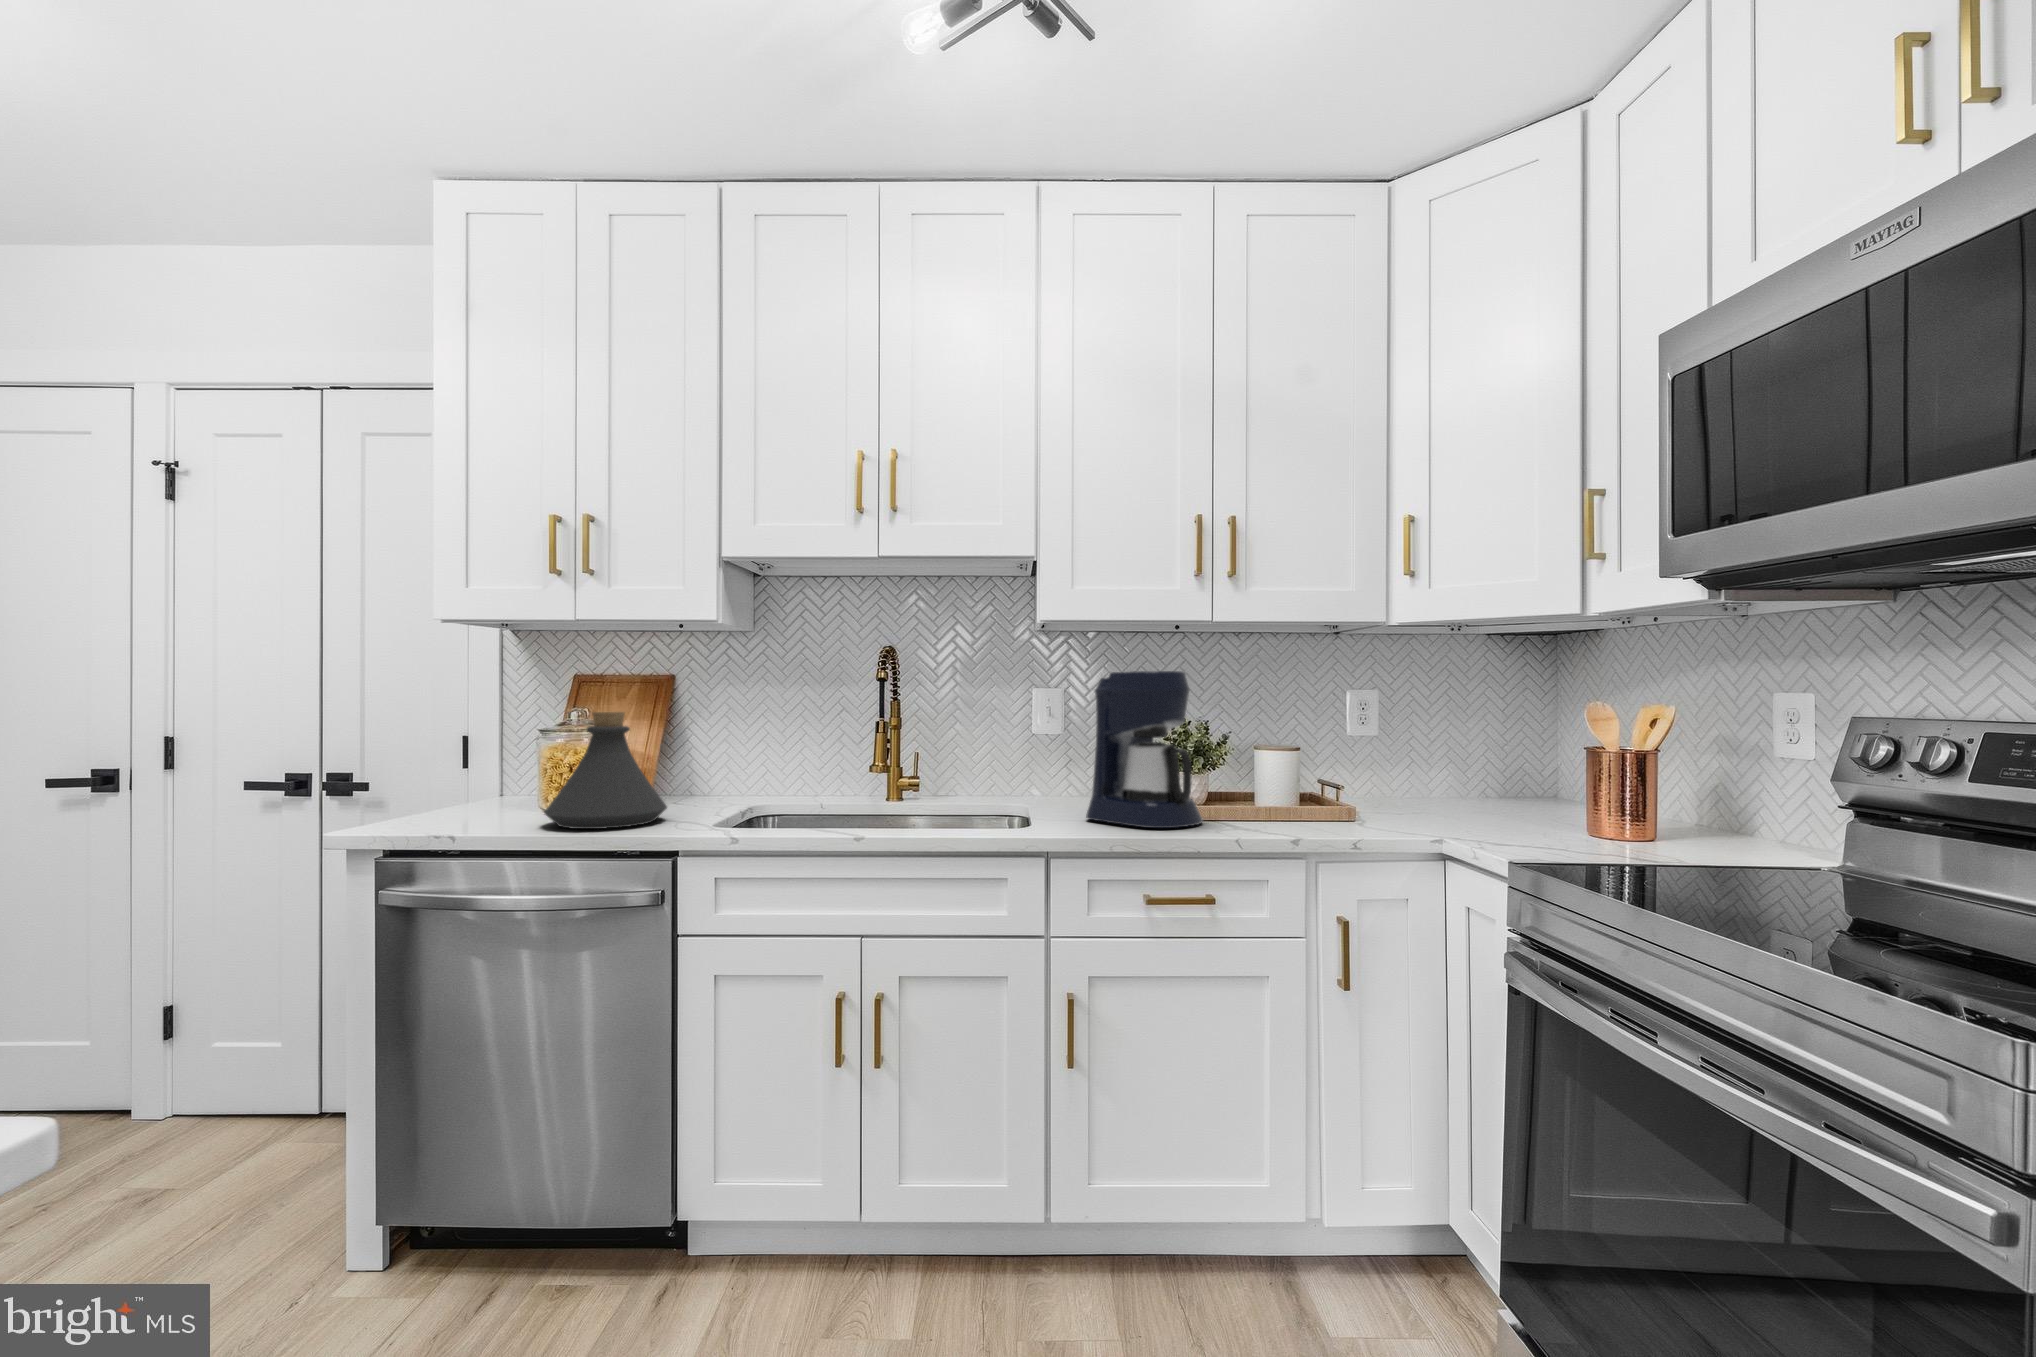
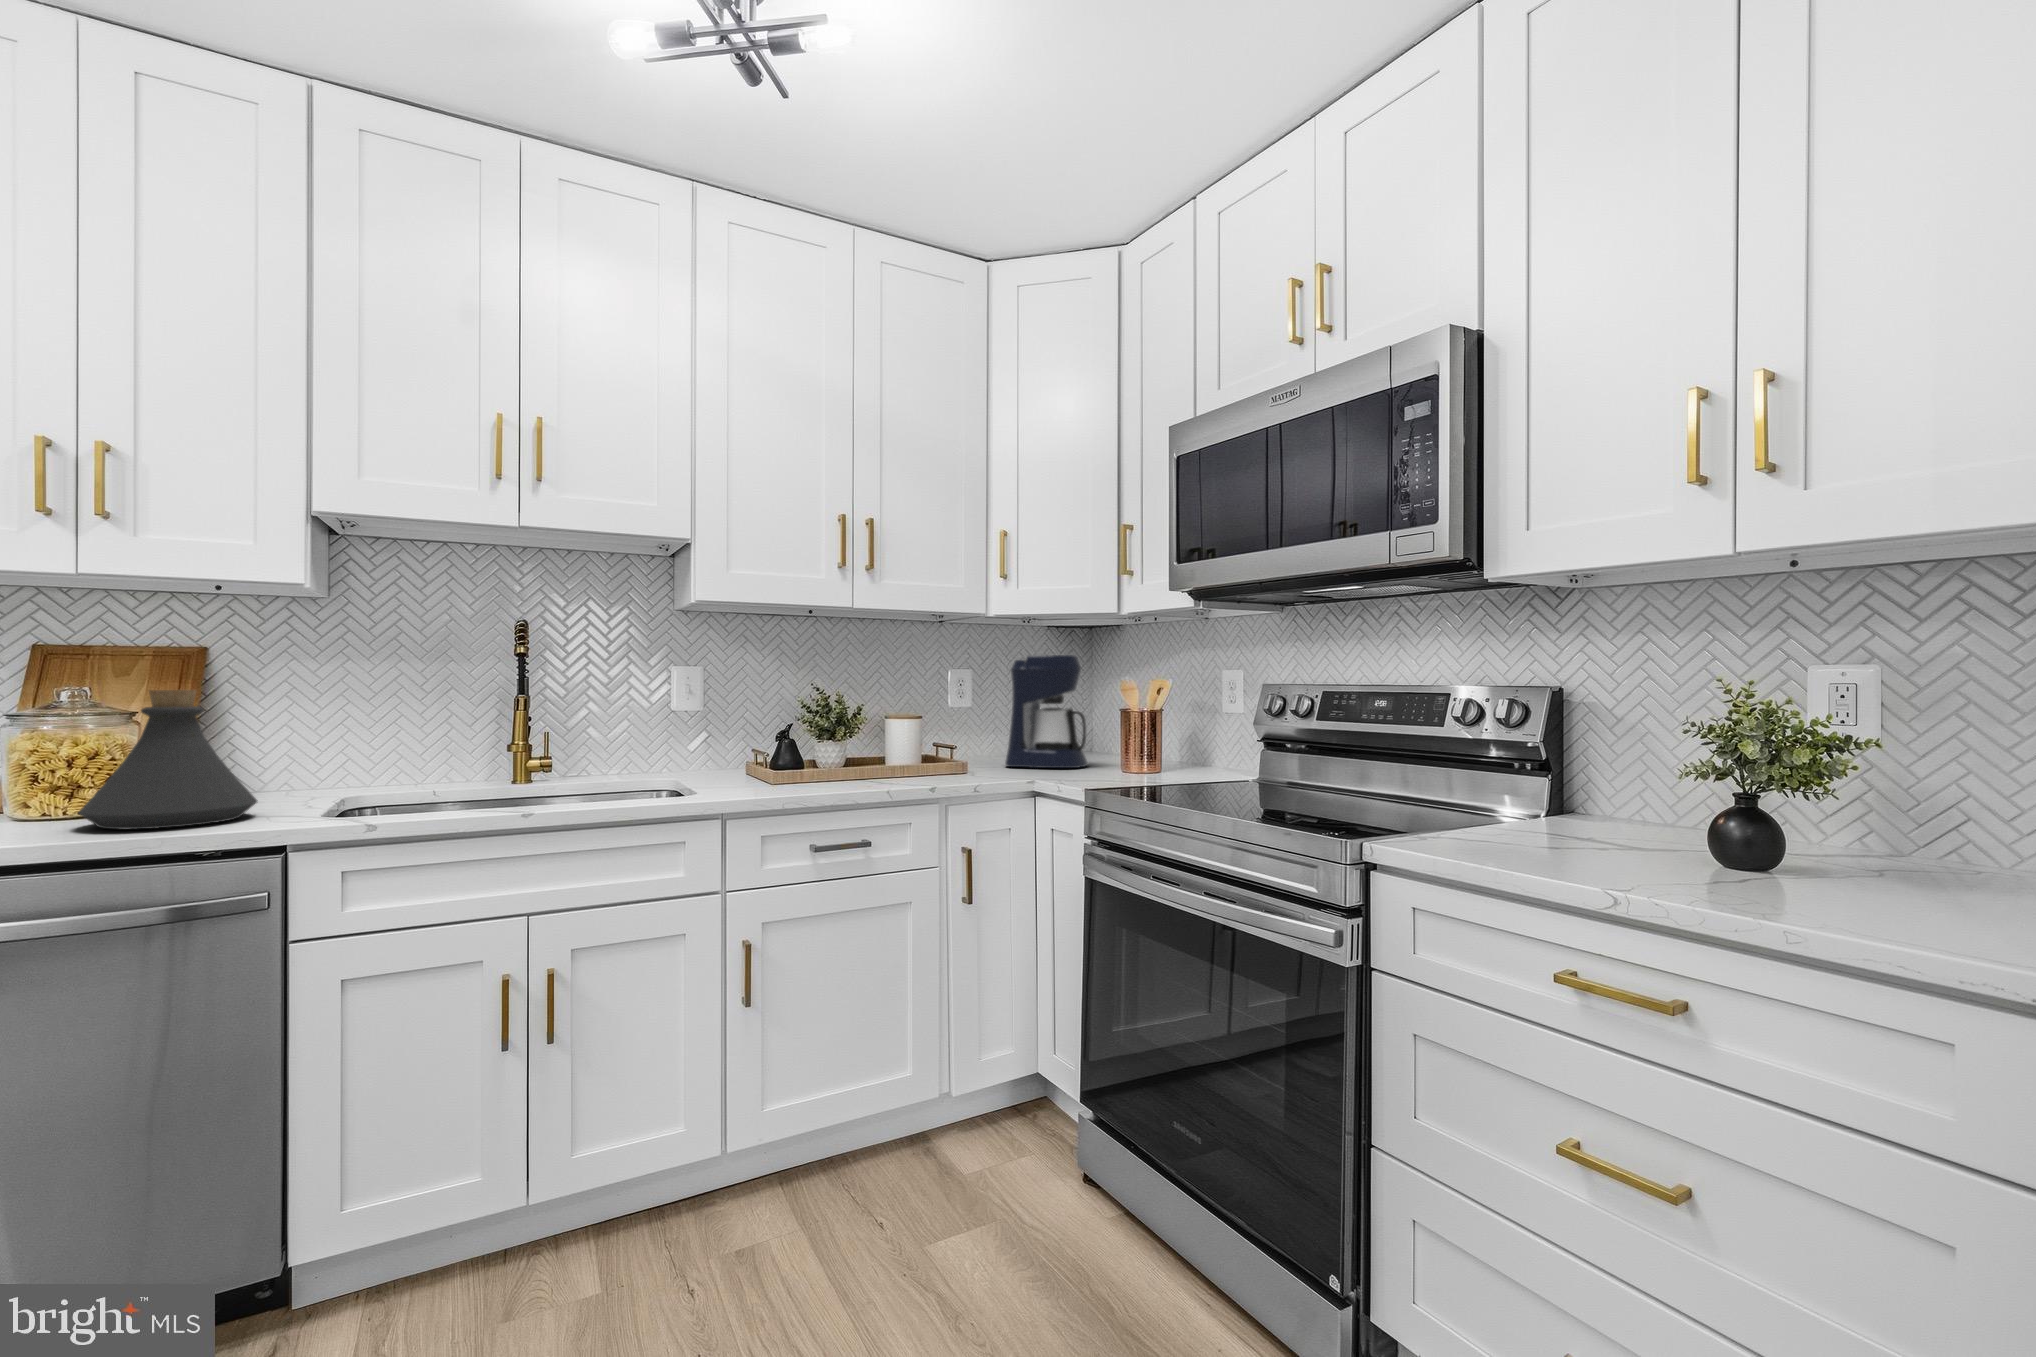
coffee maker: present [1086,671,1203,828] -> present [1005,655,1088,768]

